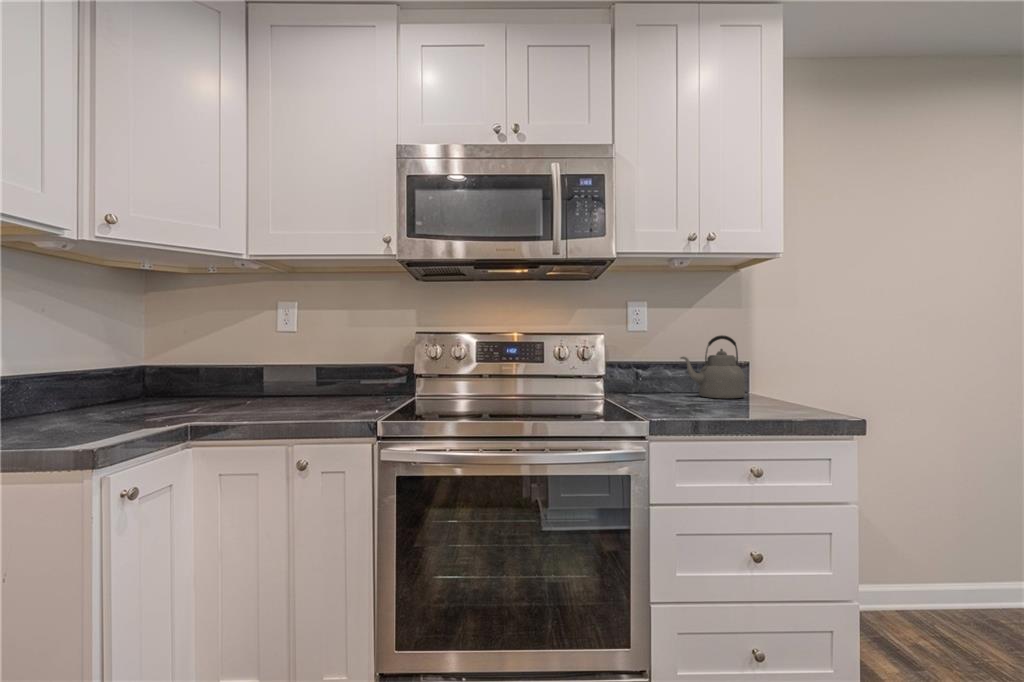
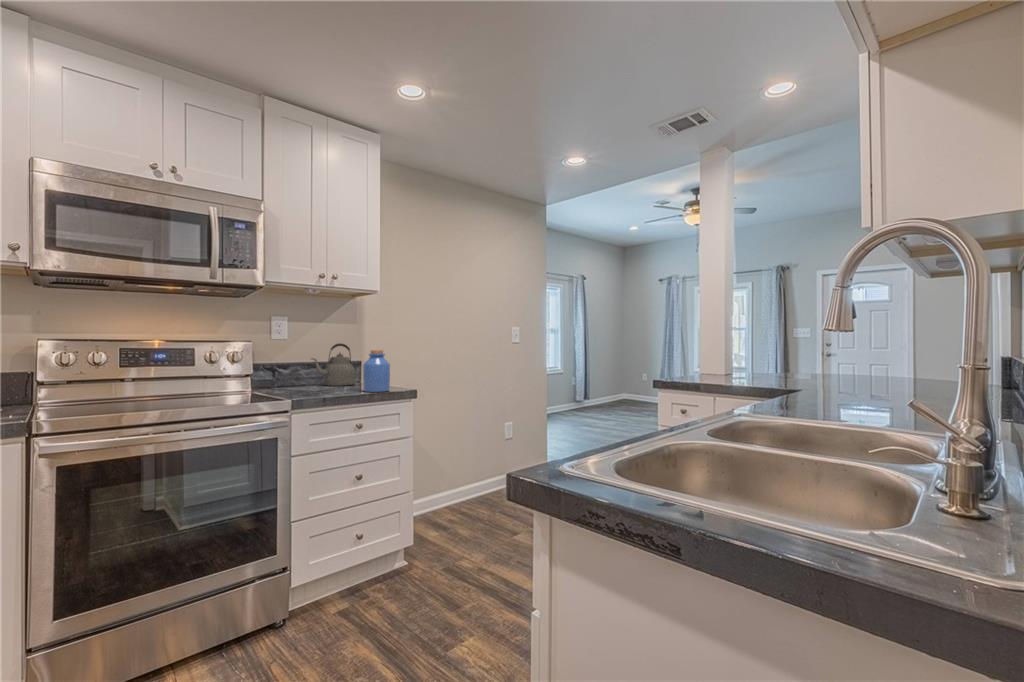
jar: none [759,348,805,418] -> present [363,350,390,392]

